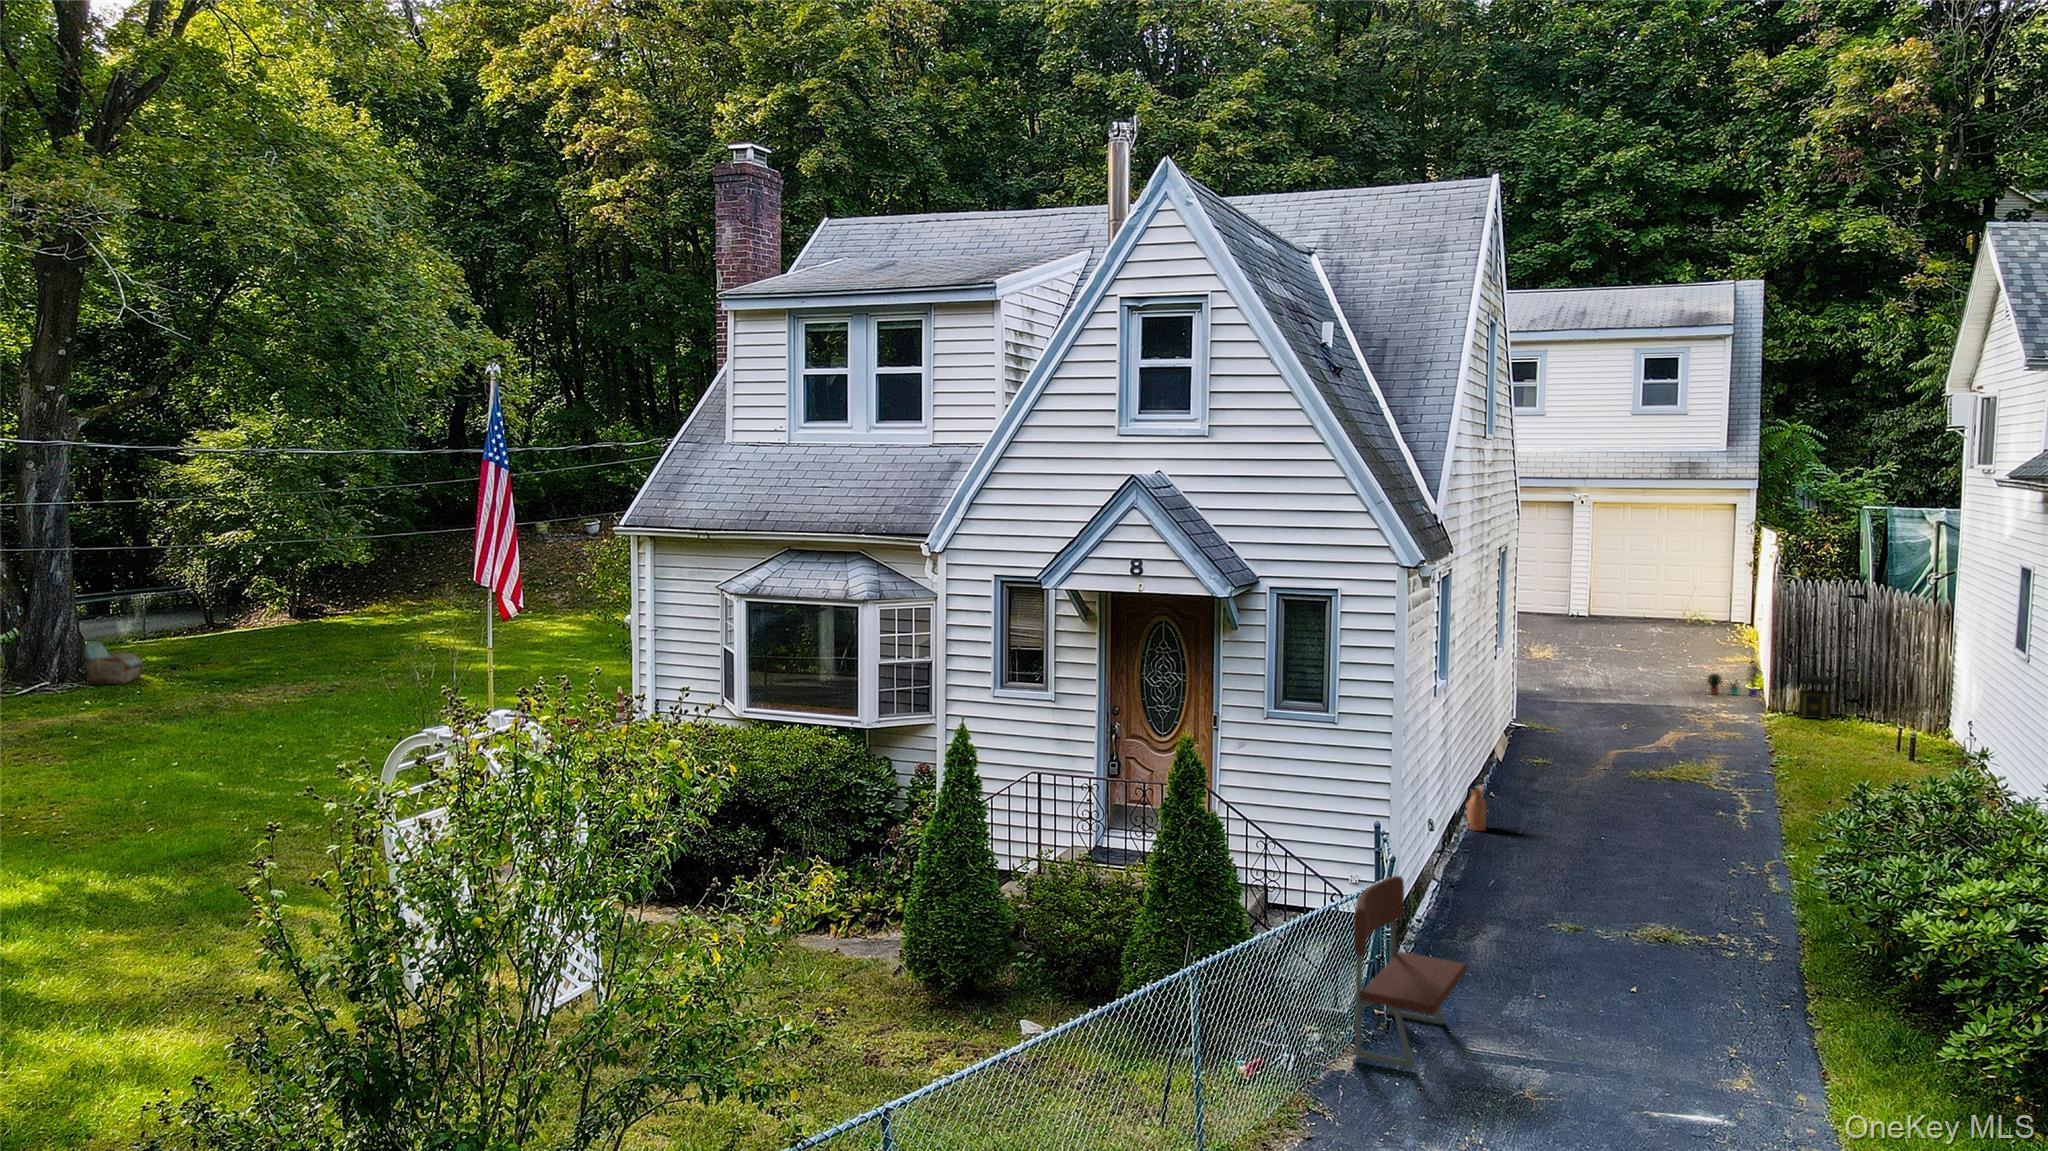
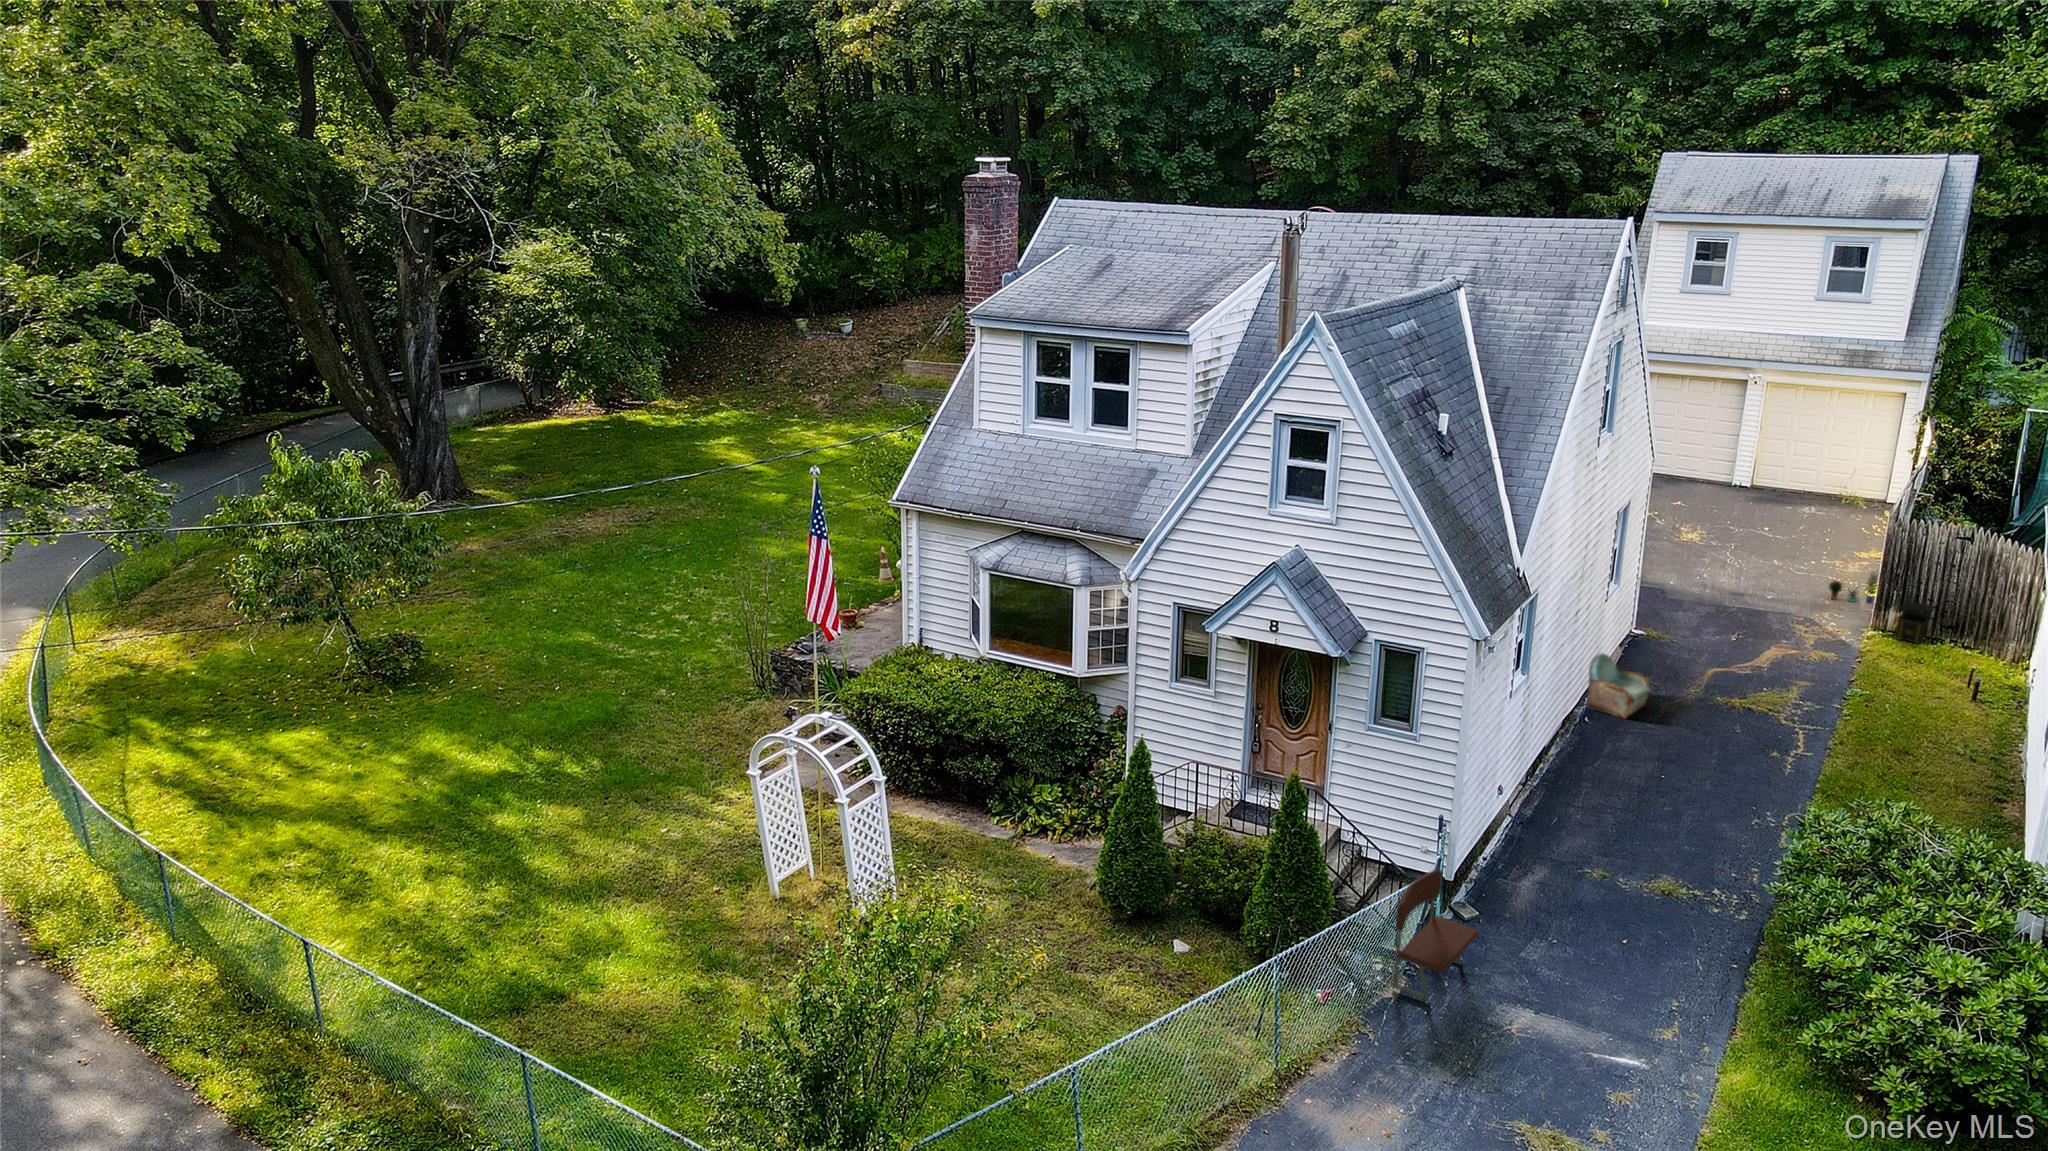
armchair: present [83,641,143,685] -> present [1586,654,1651,718]
watering can: present [1467,786,1486,831] -> none [1546,730,1564,767]

